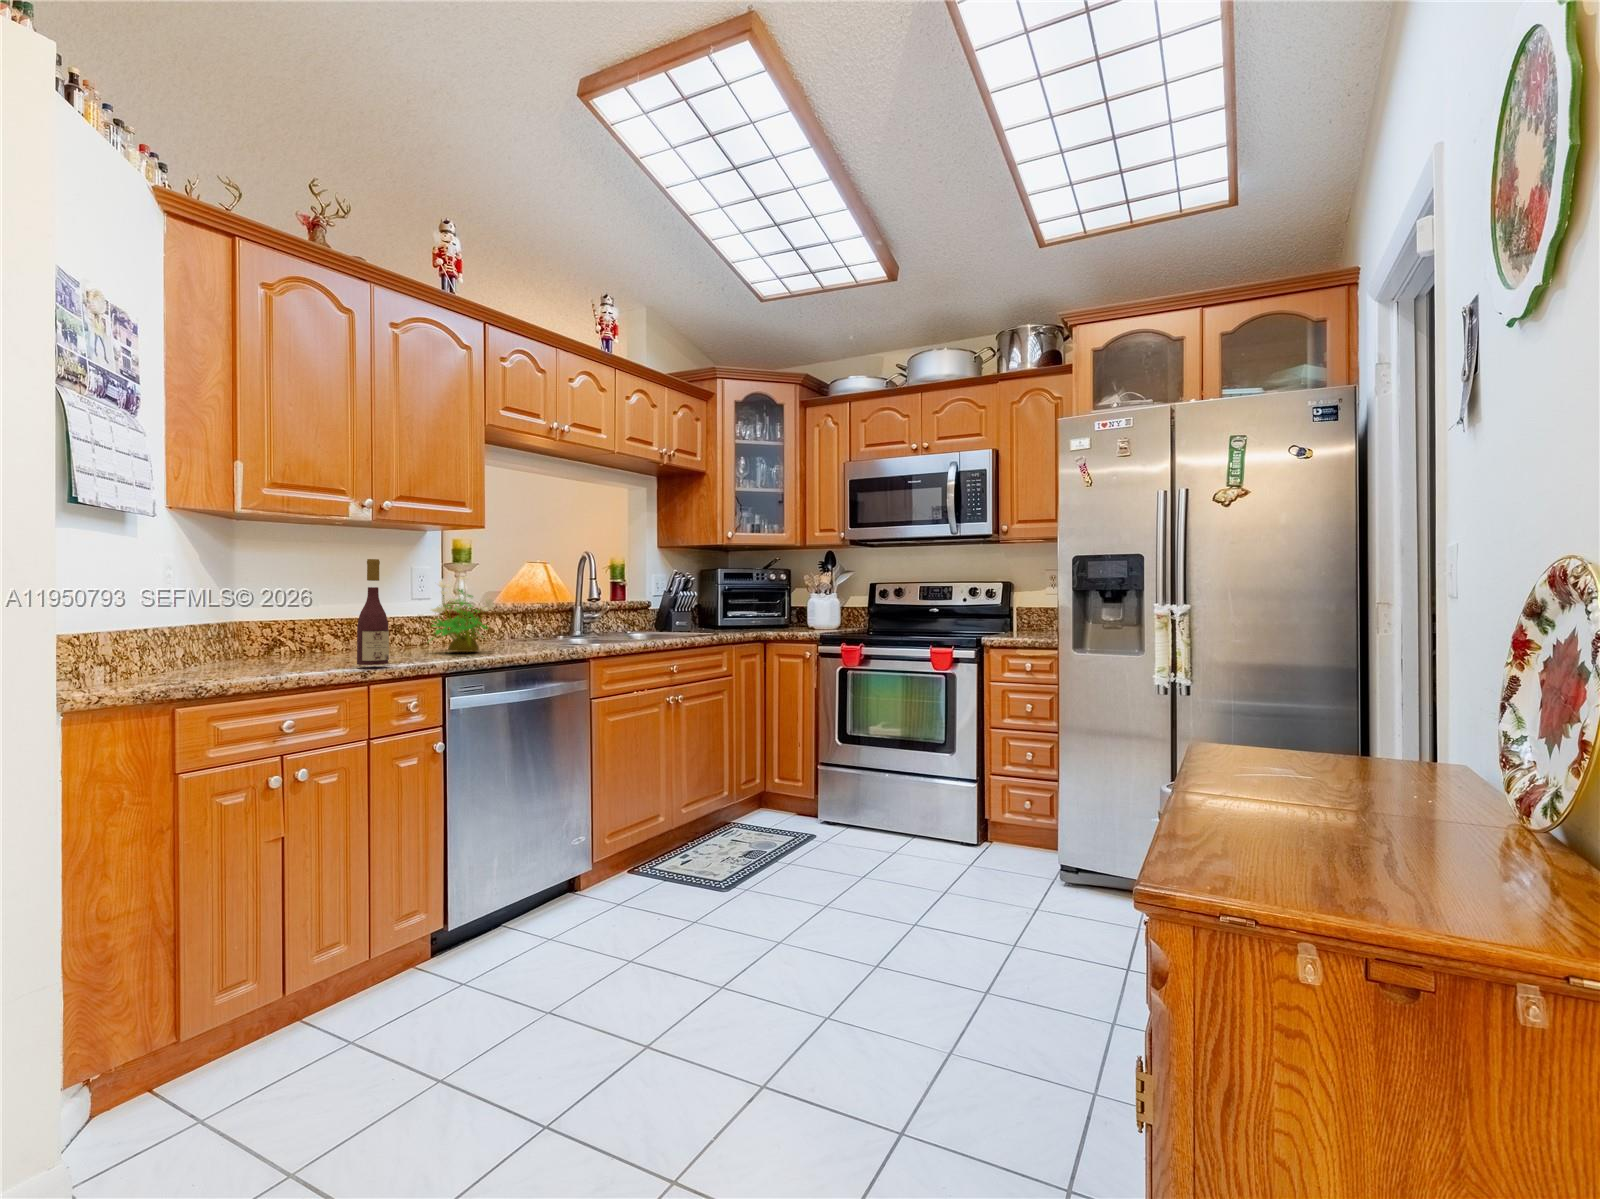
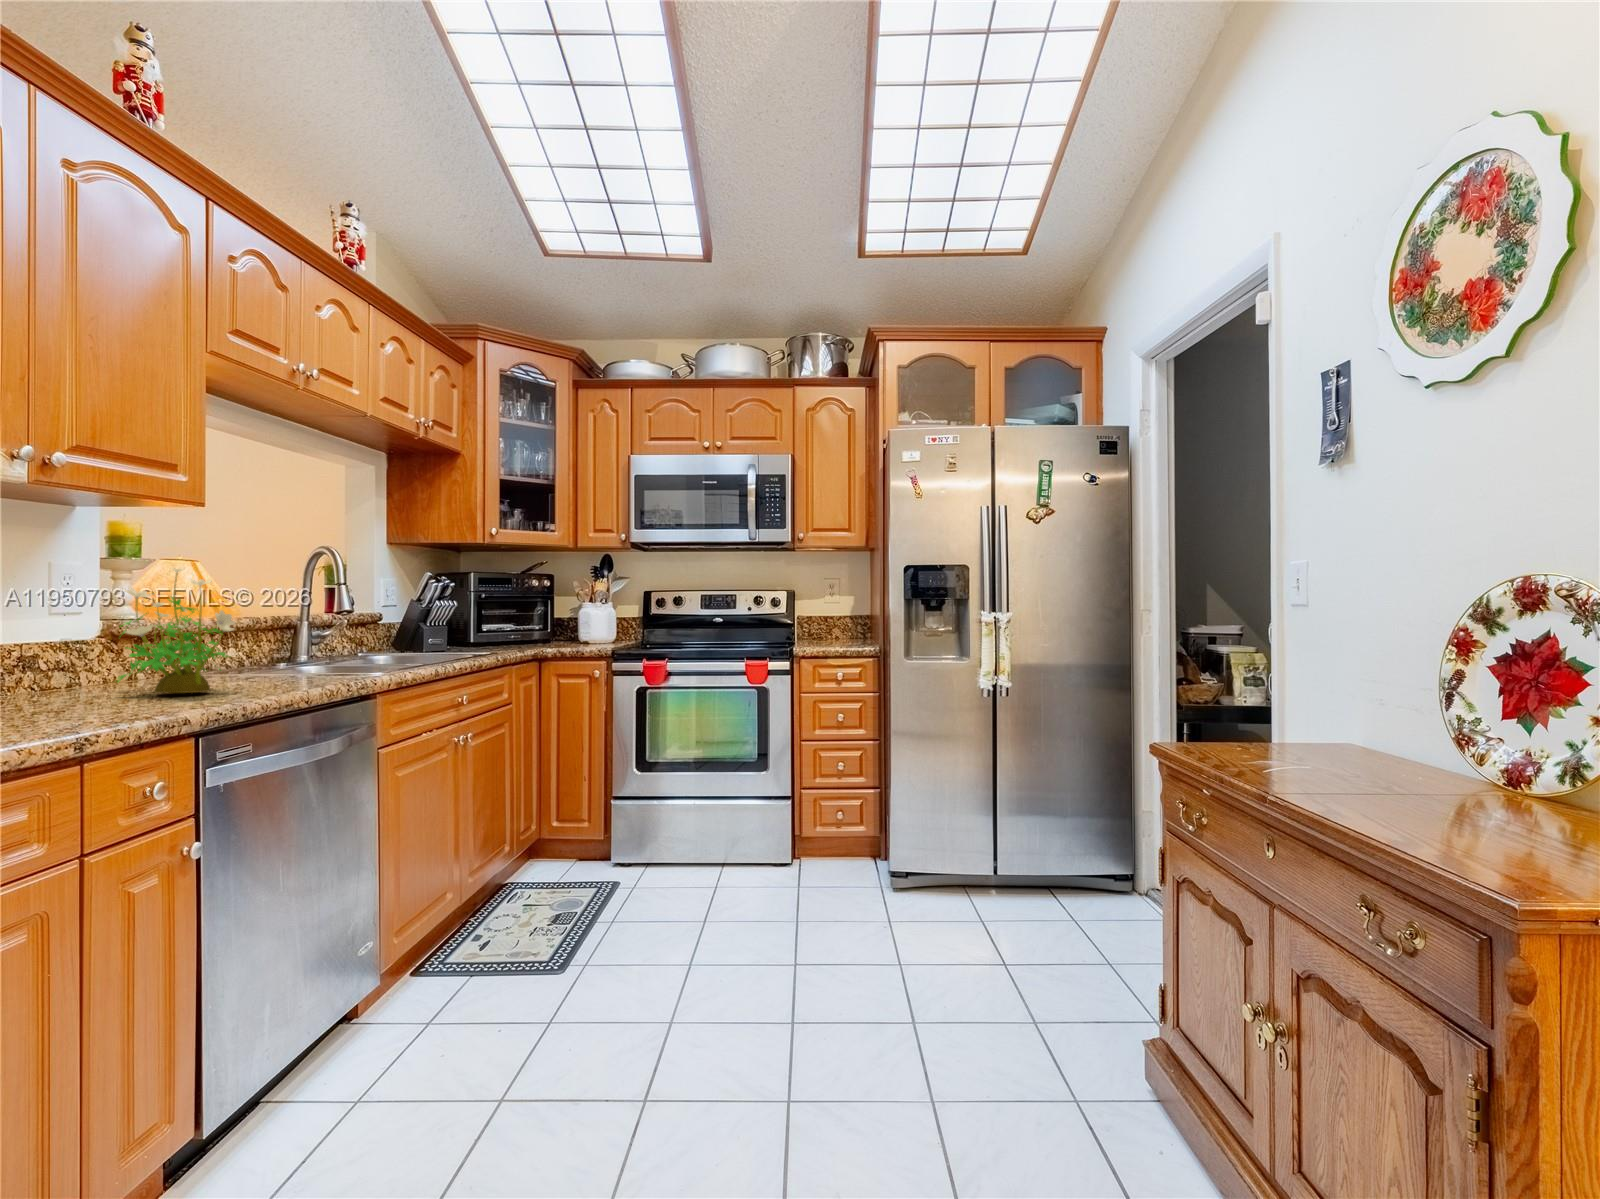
wine bottle: present [357,559,389,665] -> none [49,551,114,731]

